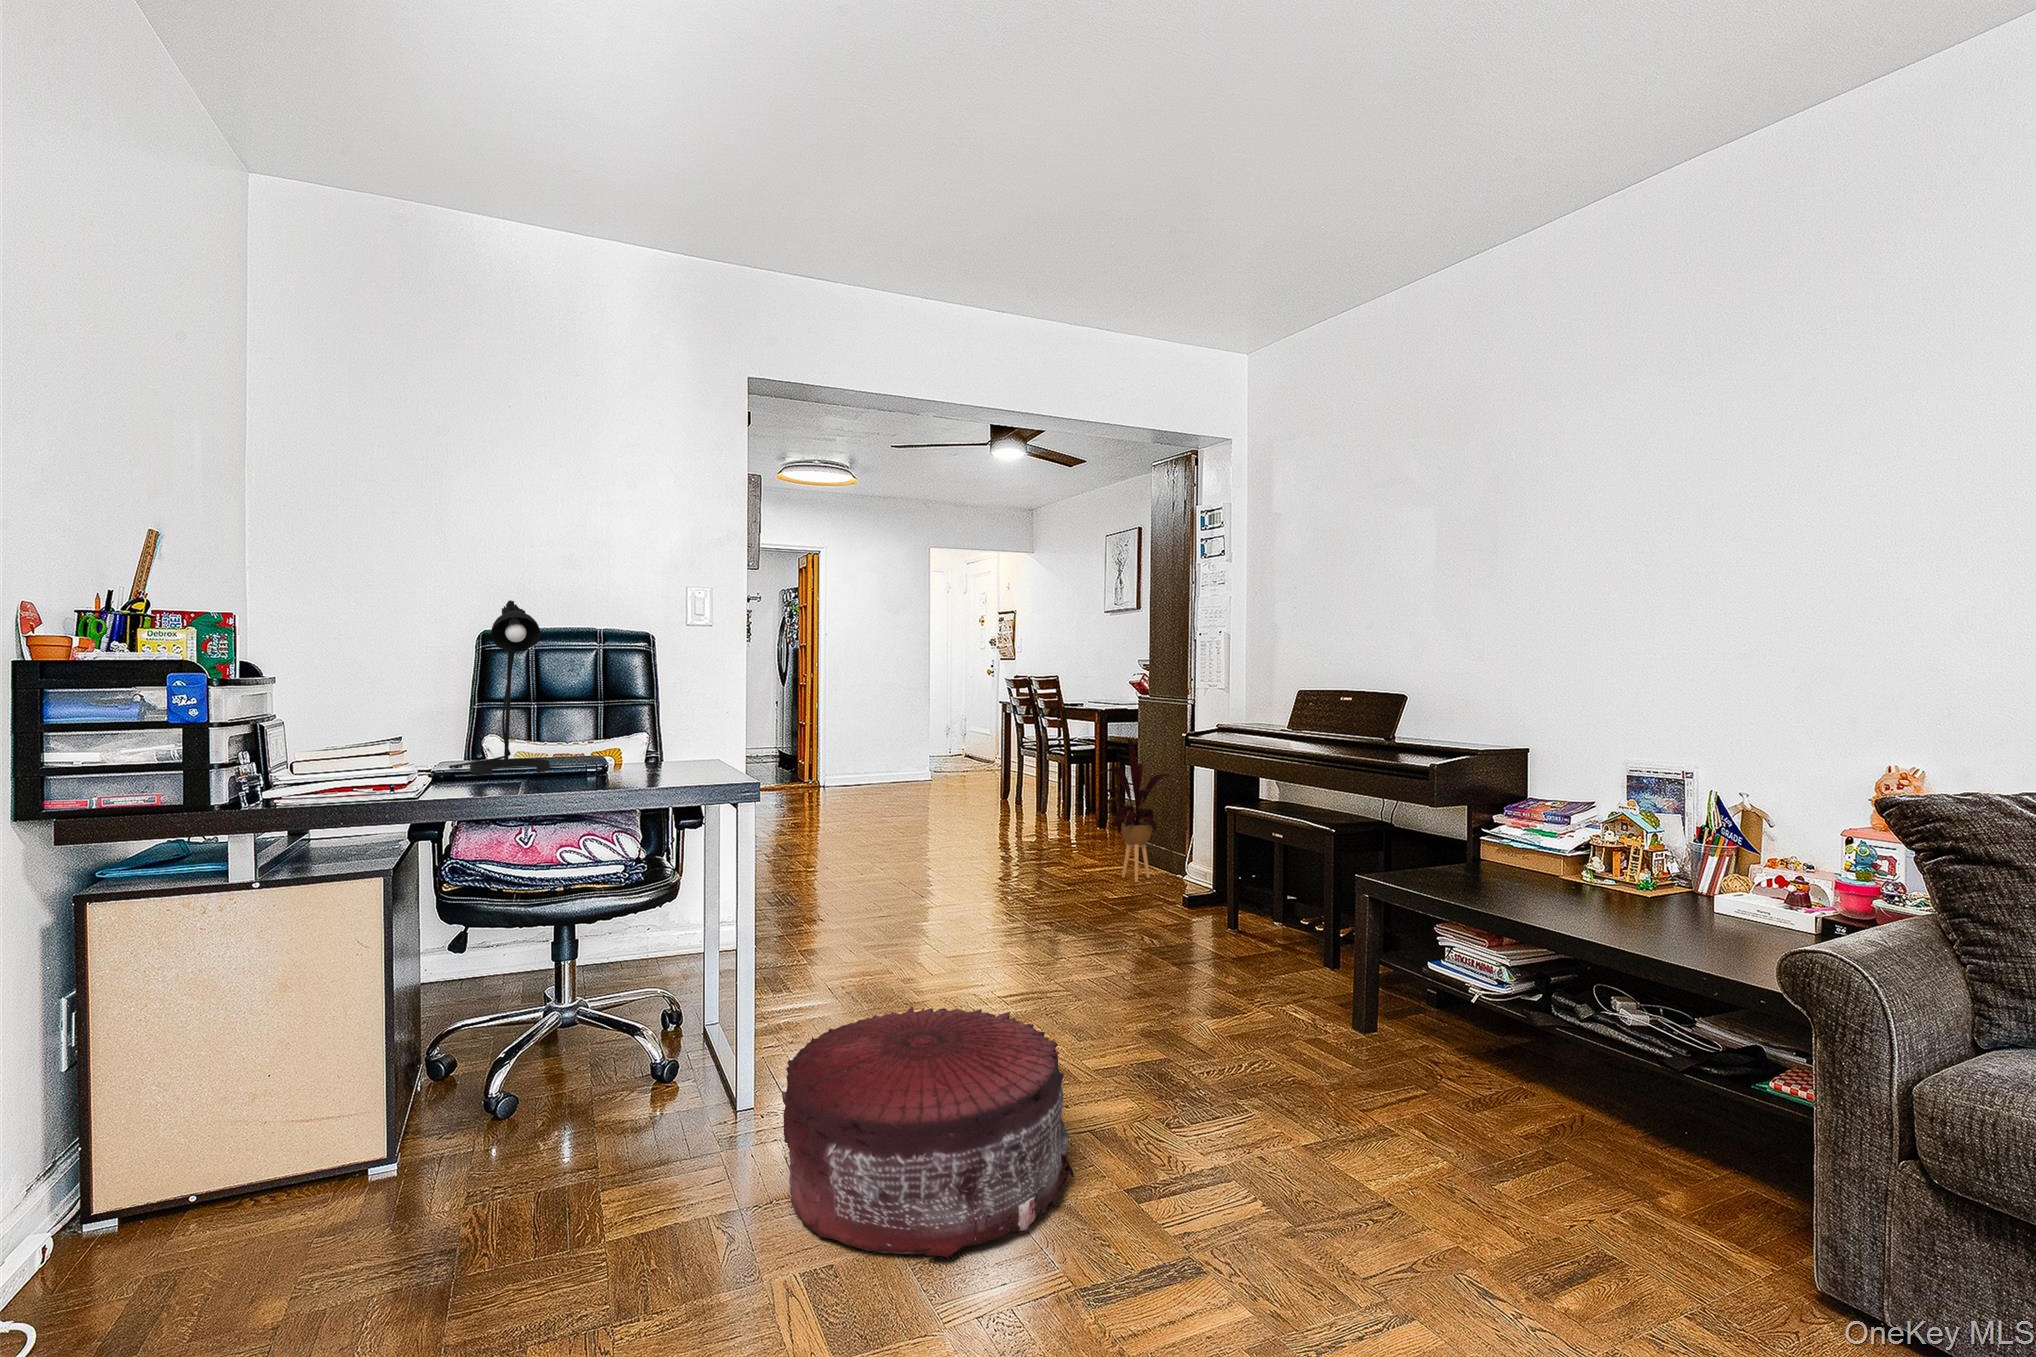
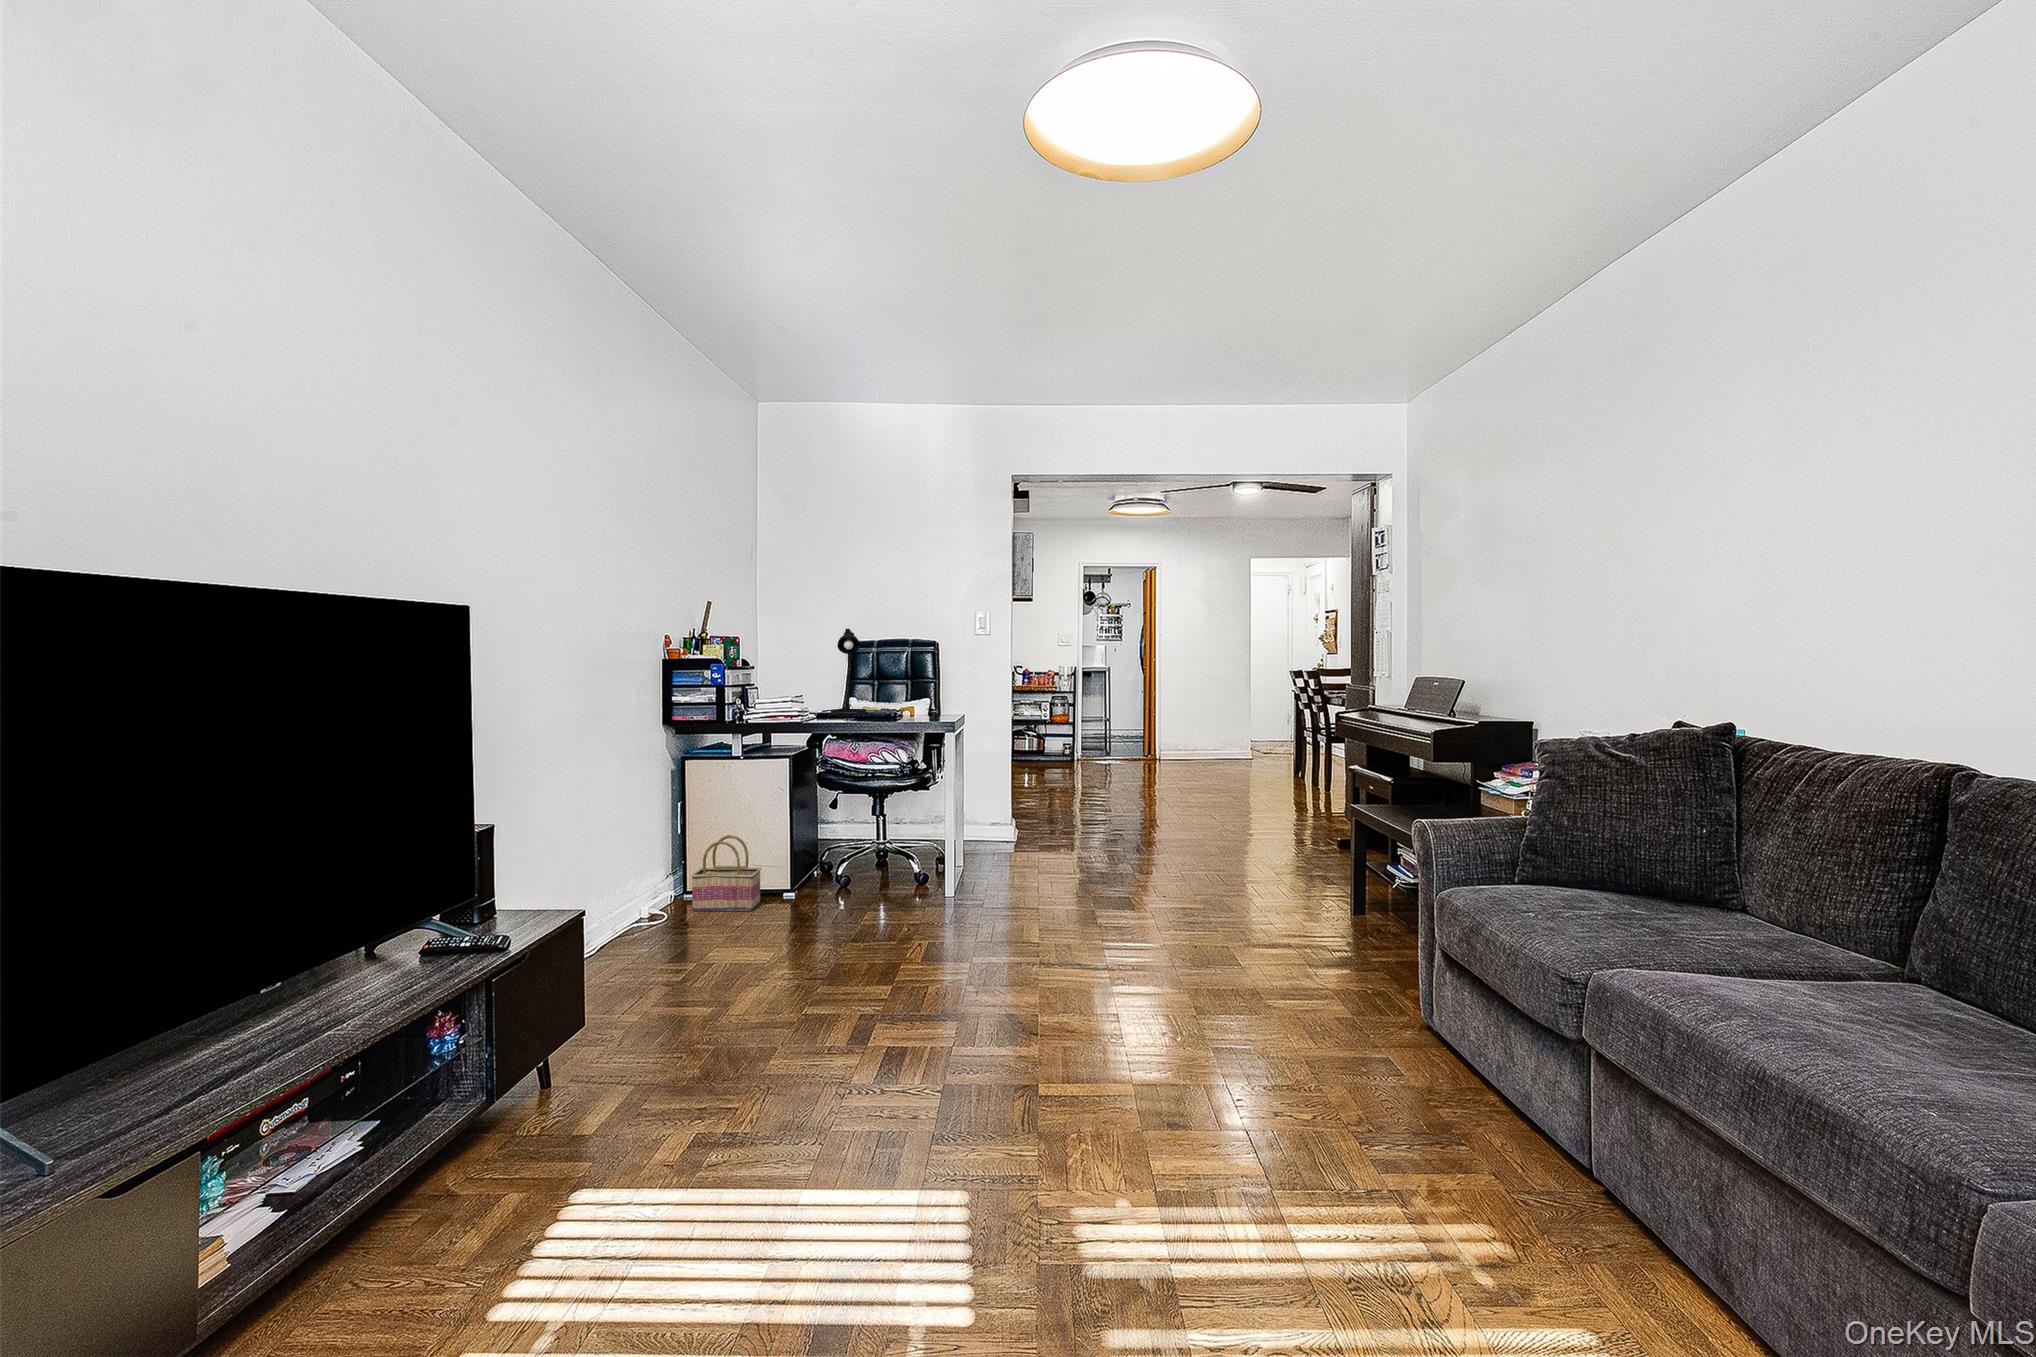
house plant: present [1089,738,1170,882] -> none [1277,715,1352,828]
pouf: present [782,1006,1074,1257] -> none [949,846,1092,944]
basket: none [105,1069,310,1282] -> present [691,835,761,911]

